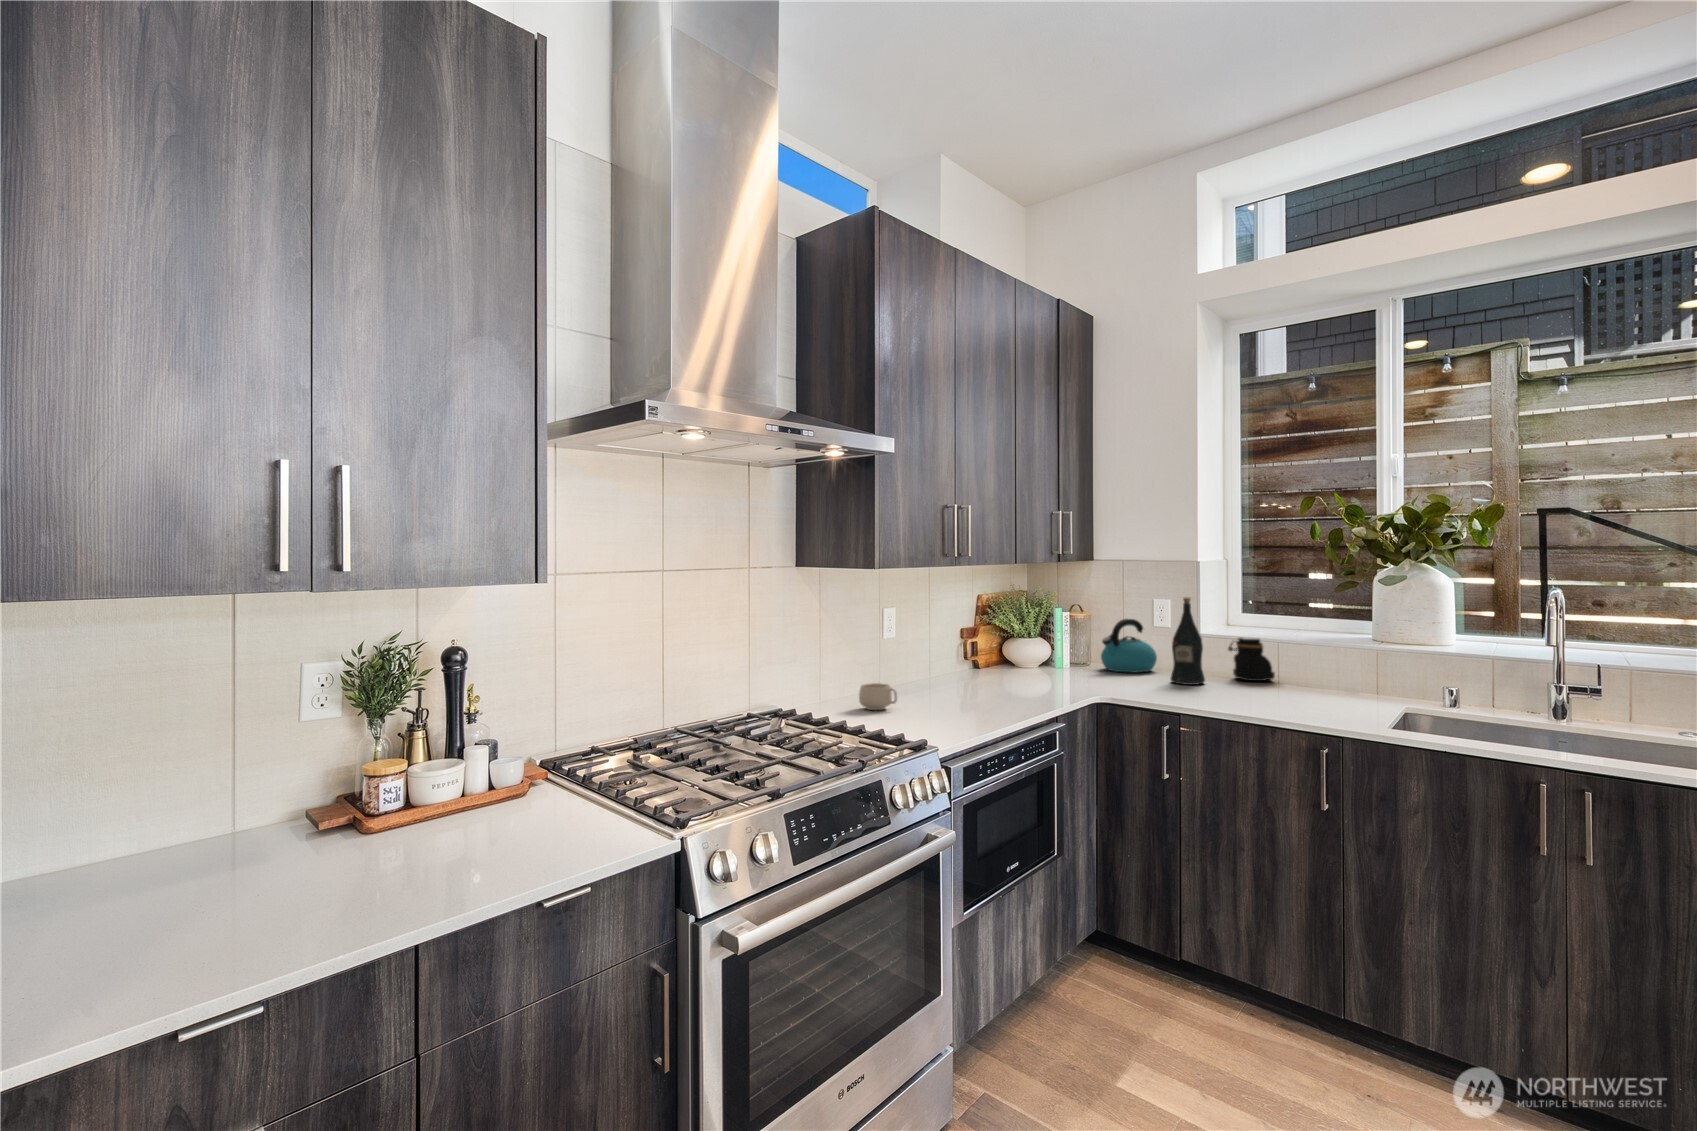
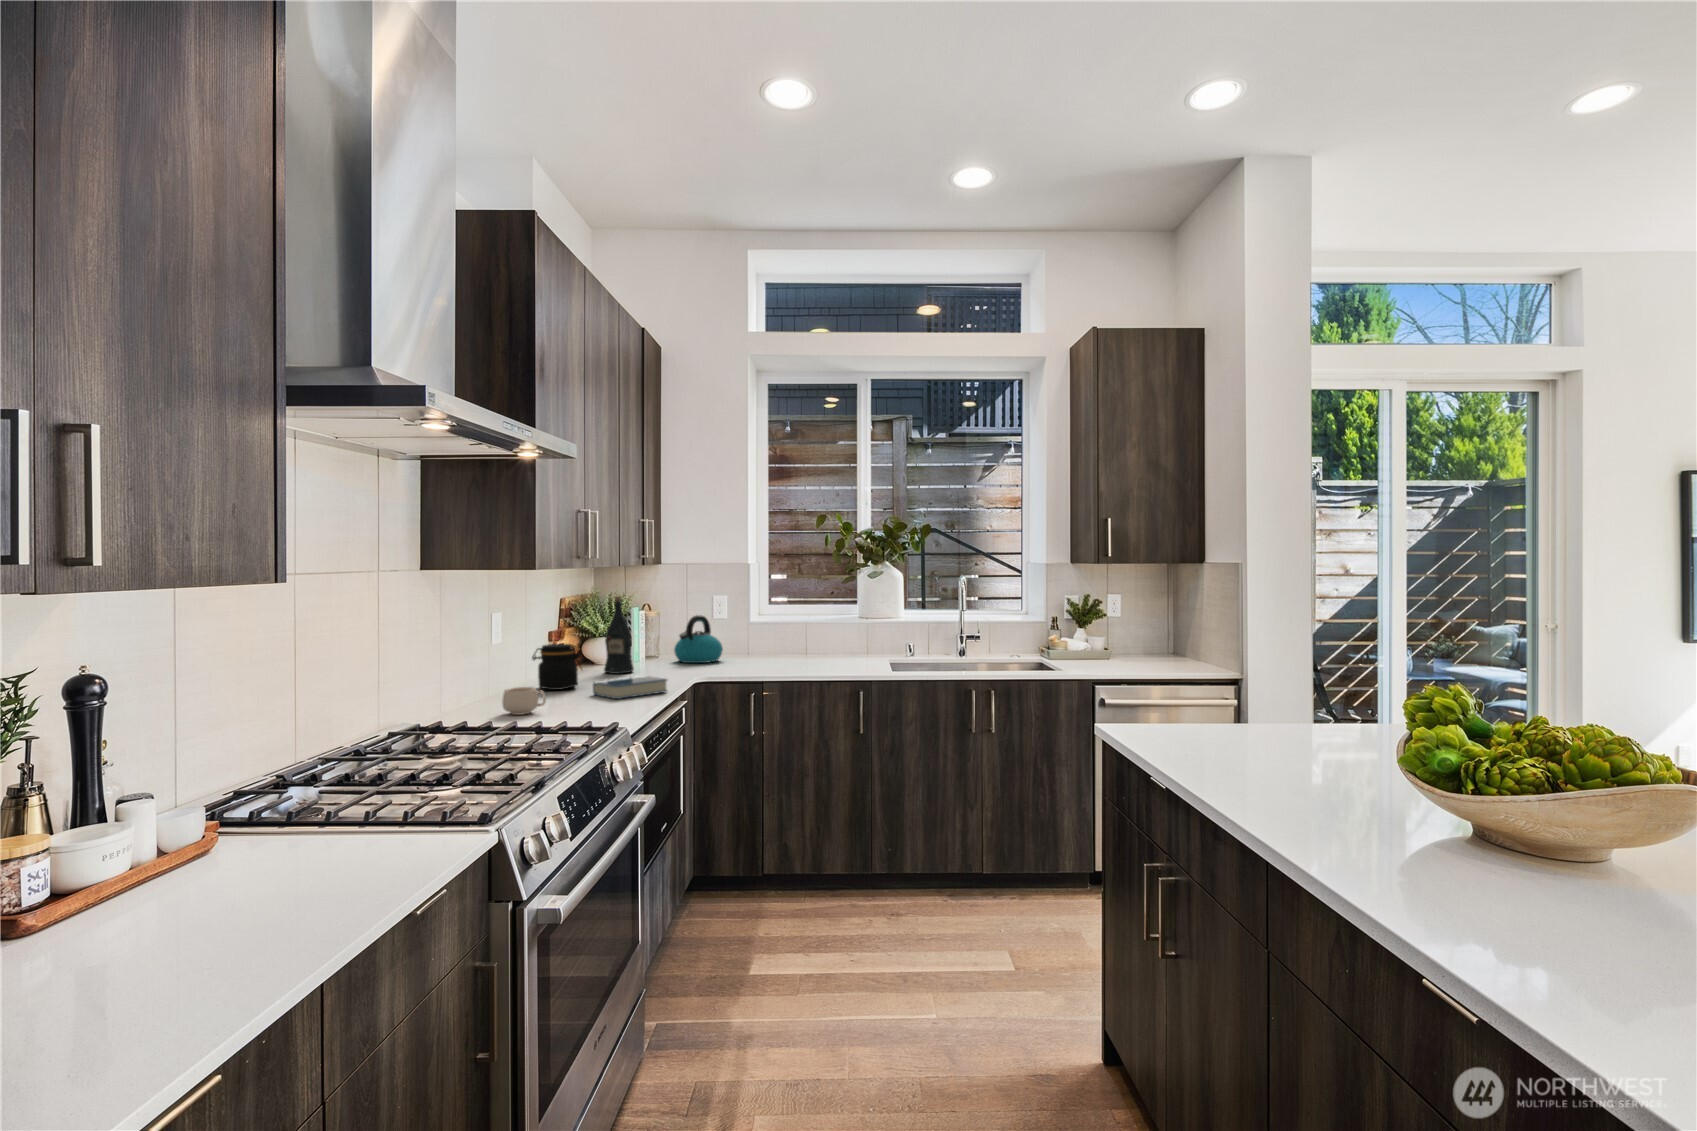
wine bottle: present [1171,597,1205,685] -> present [604,596,634,674]
jar: present [1228,638,1275,681] -> present [532,644,581,690]
hardback book: none [966,682,1041,704] -> present [593,676,667,699]

